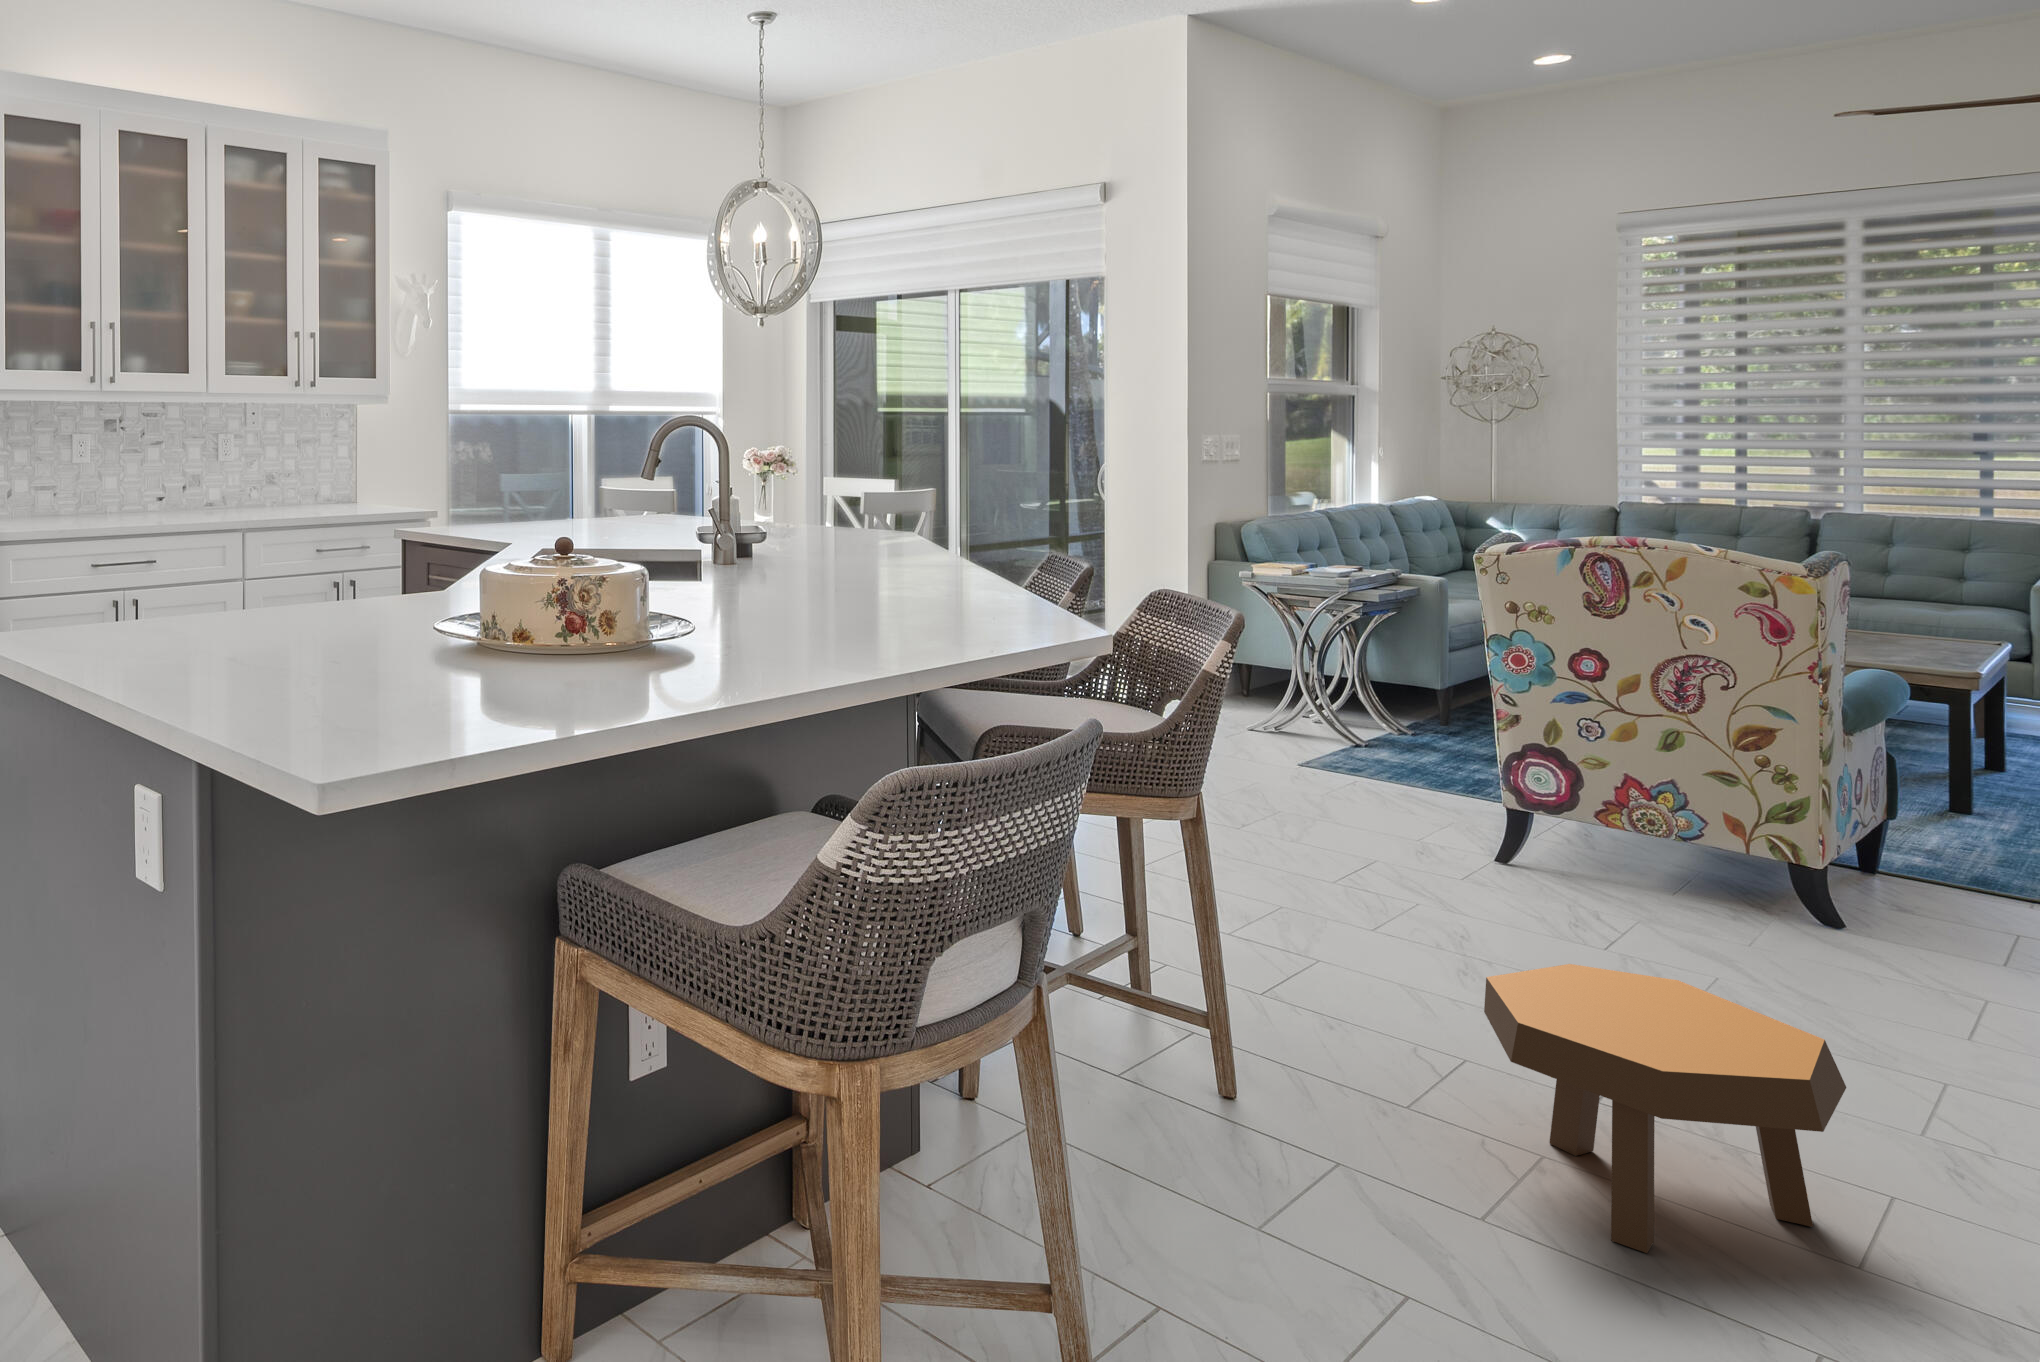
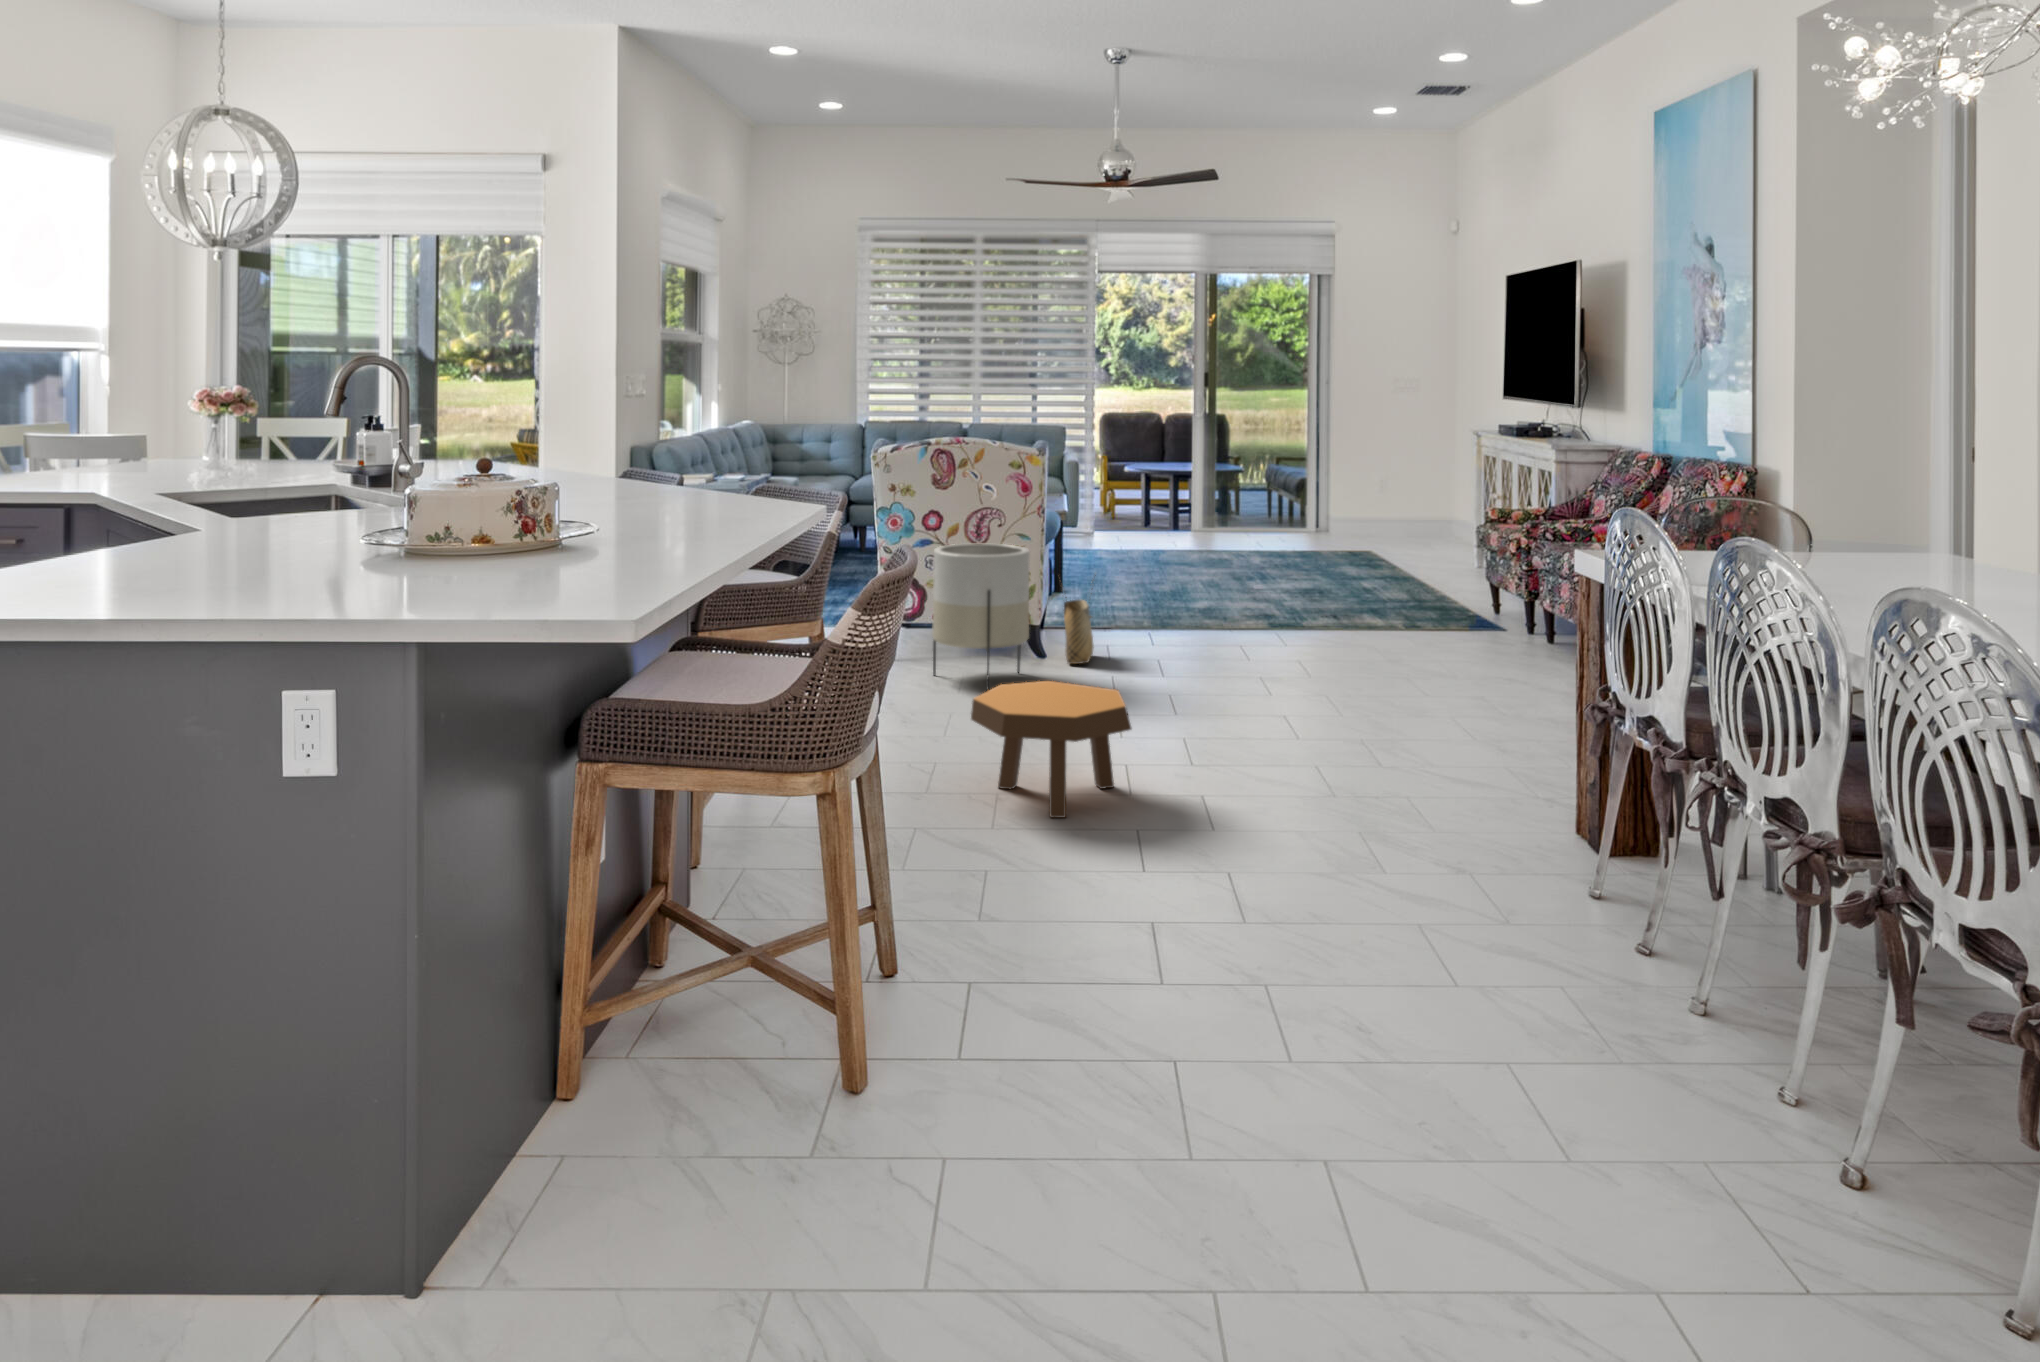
planter: none [1578,706,1775,957] -> present [932,543,1030,691]
woven basket: none [1872,782,1969,951] -> present [1060,575,1096,664]

